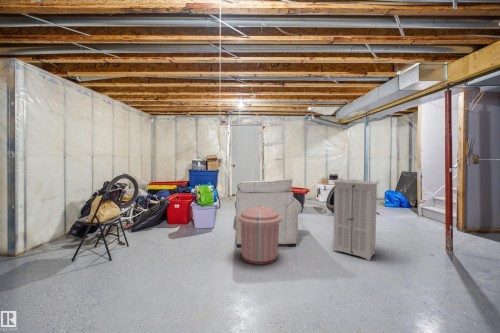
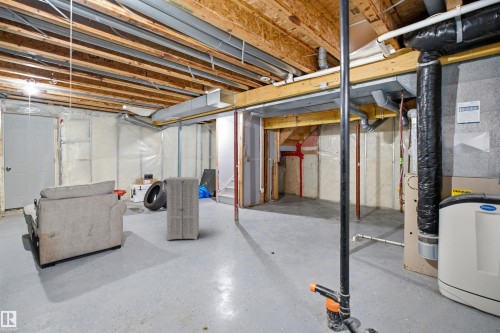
trash can: present [238,205,281,265] -> none [62,209,119,276]

